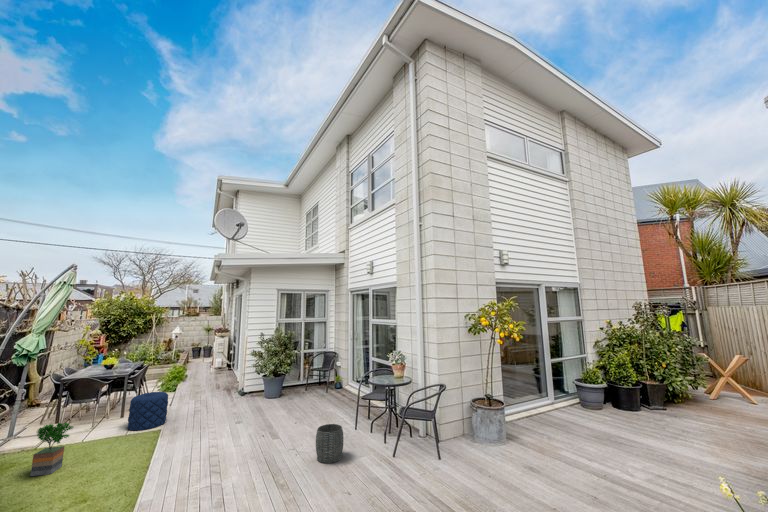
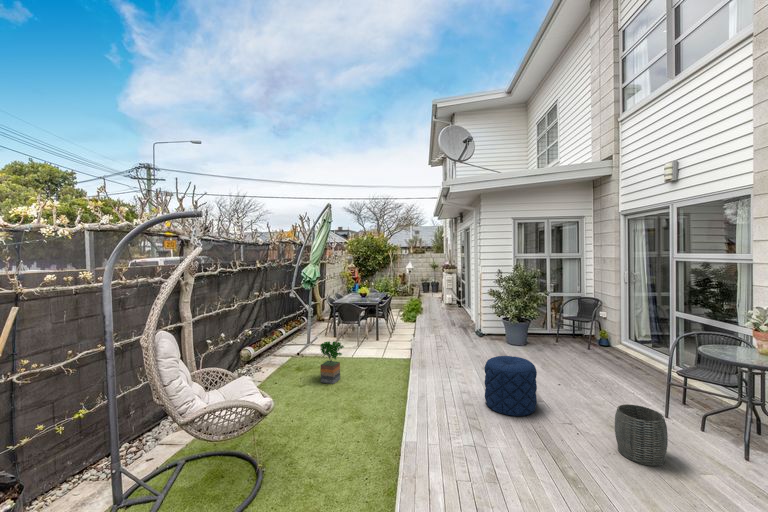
pouf: present [128,392,168,430] -> present [485,356,537,416]

